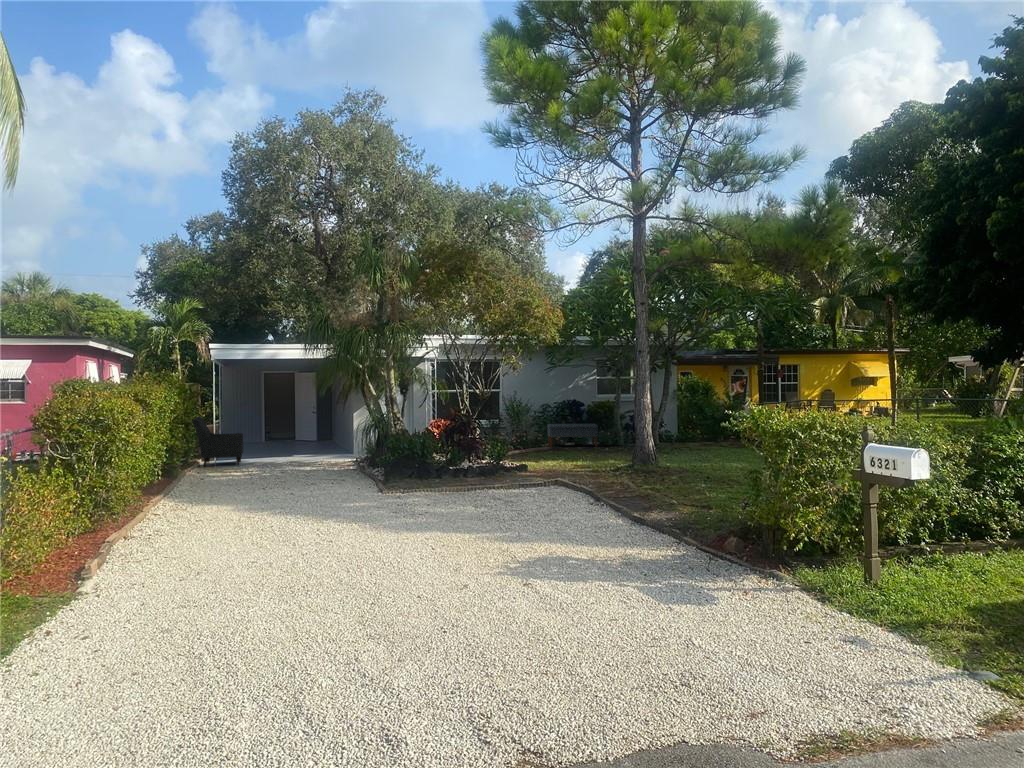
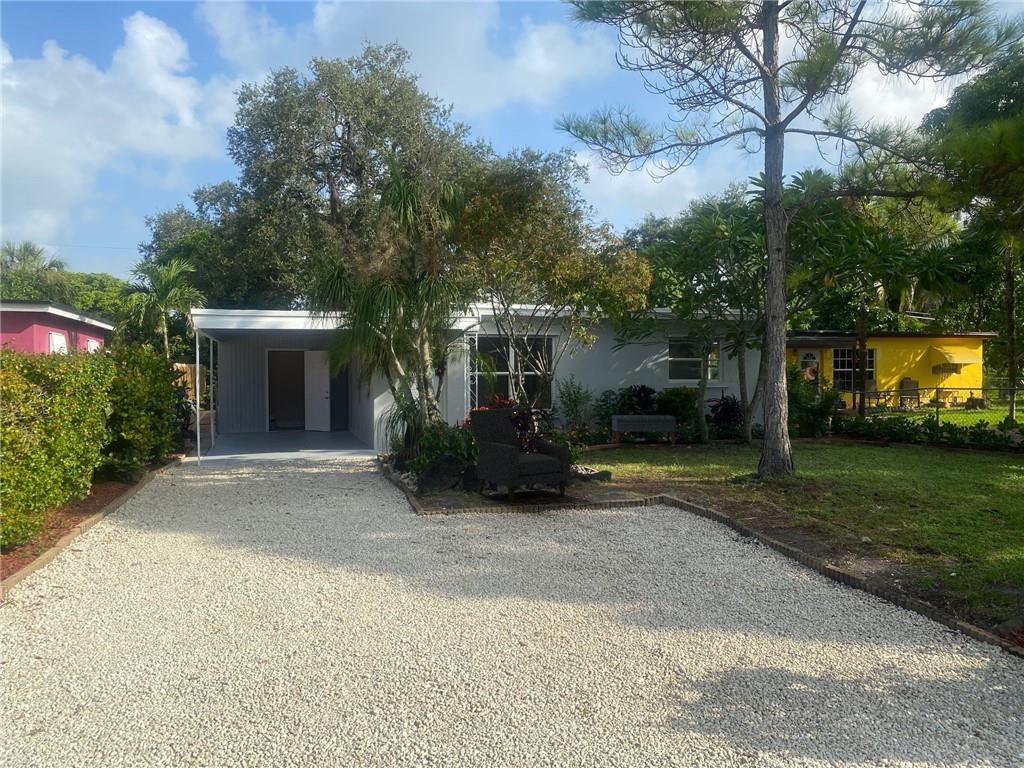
chair: present [192,416,243,467] -> present [469,407,570,502]

